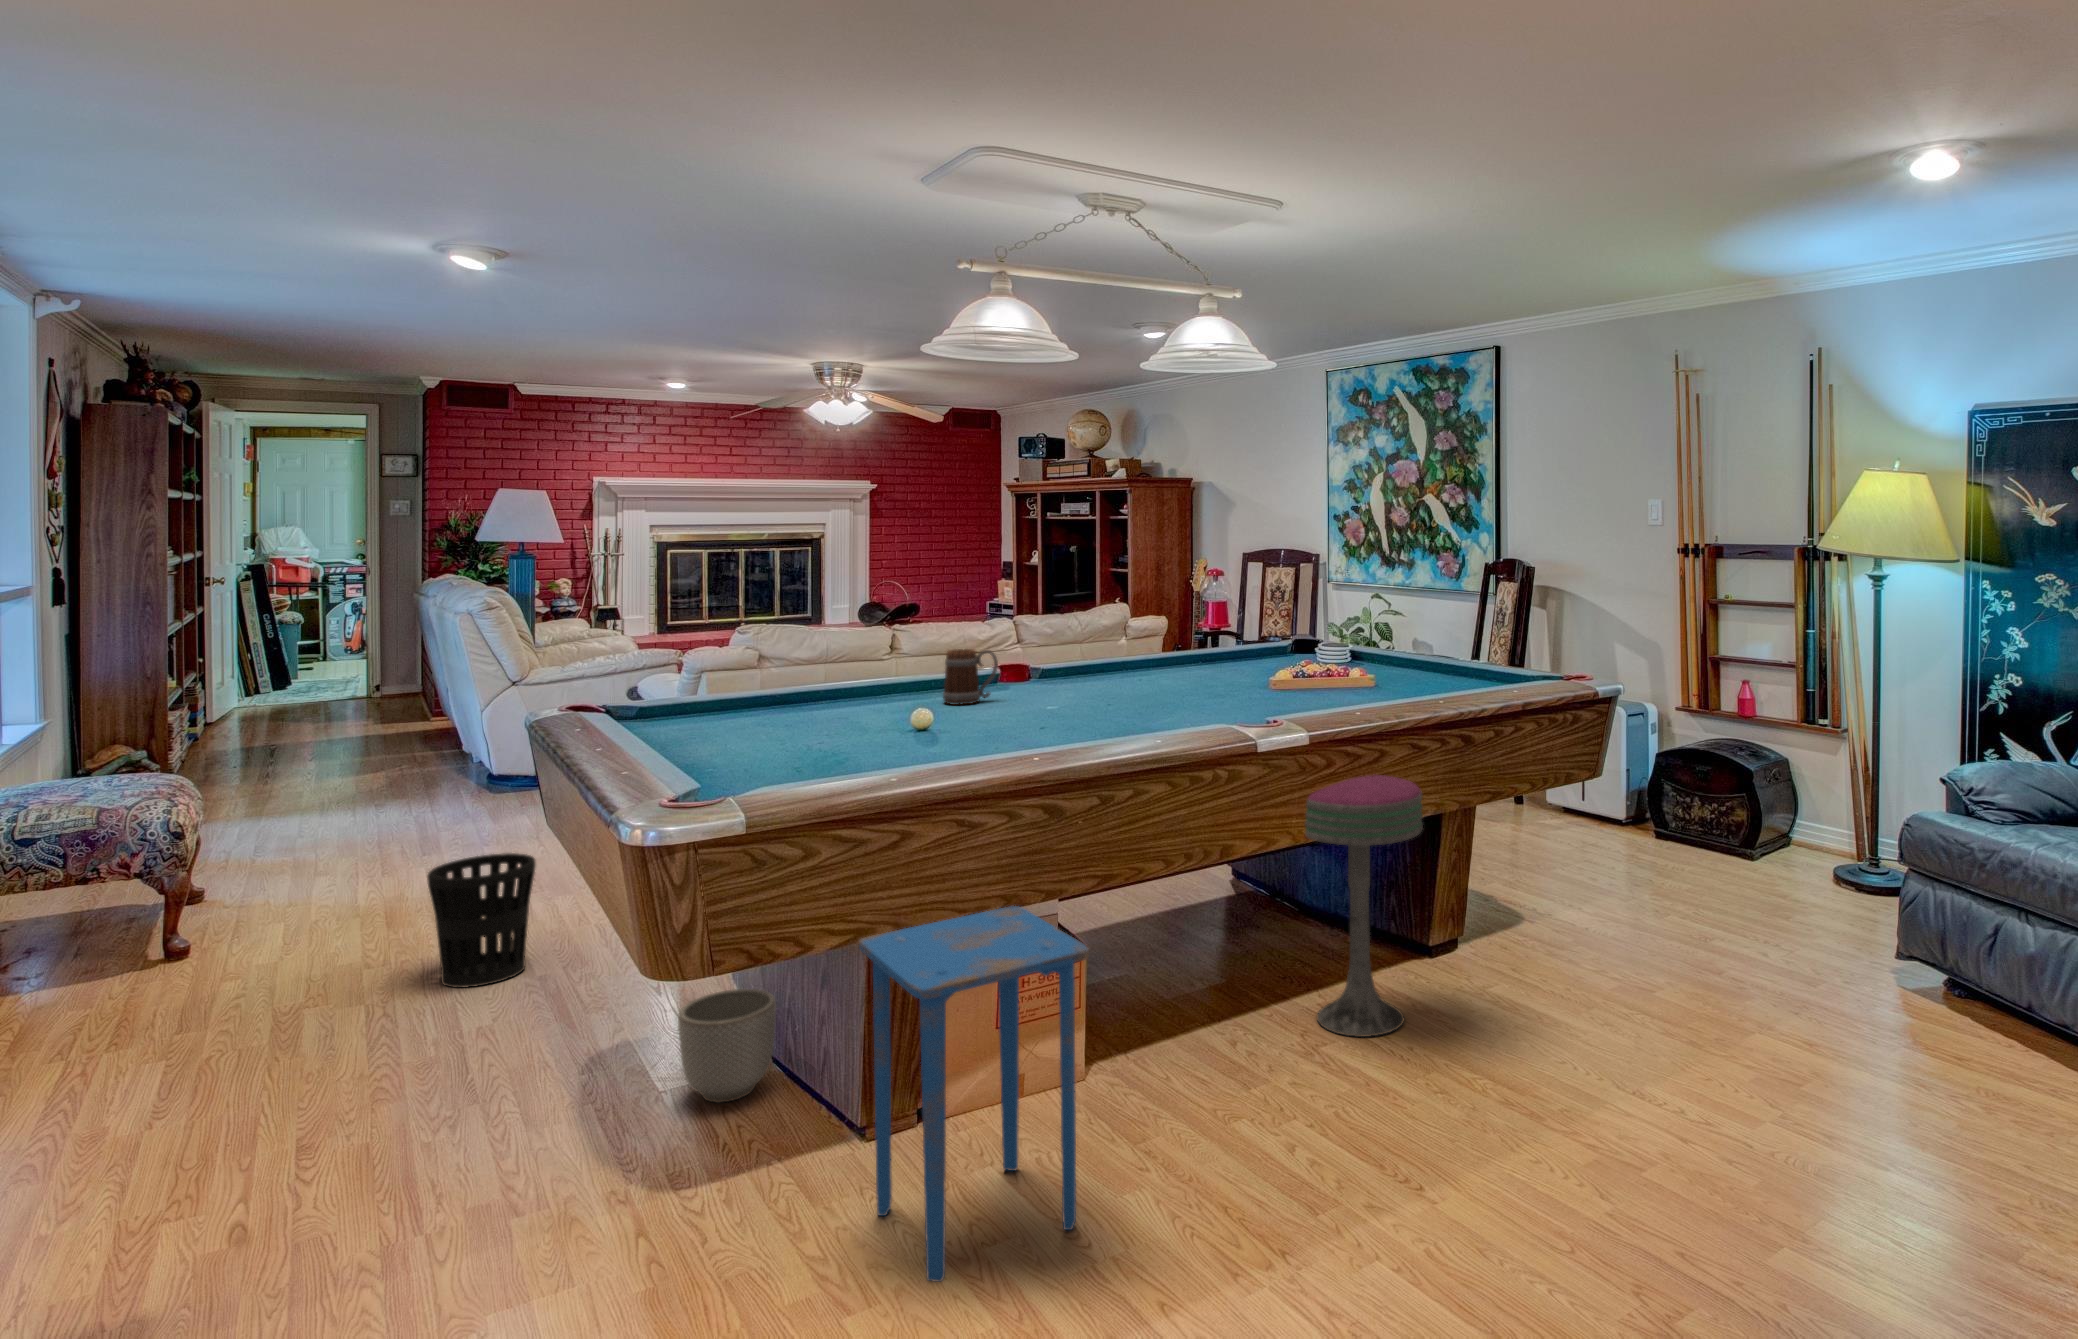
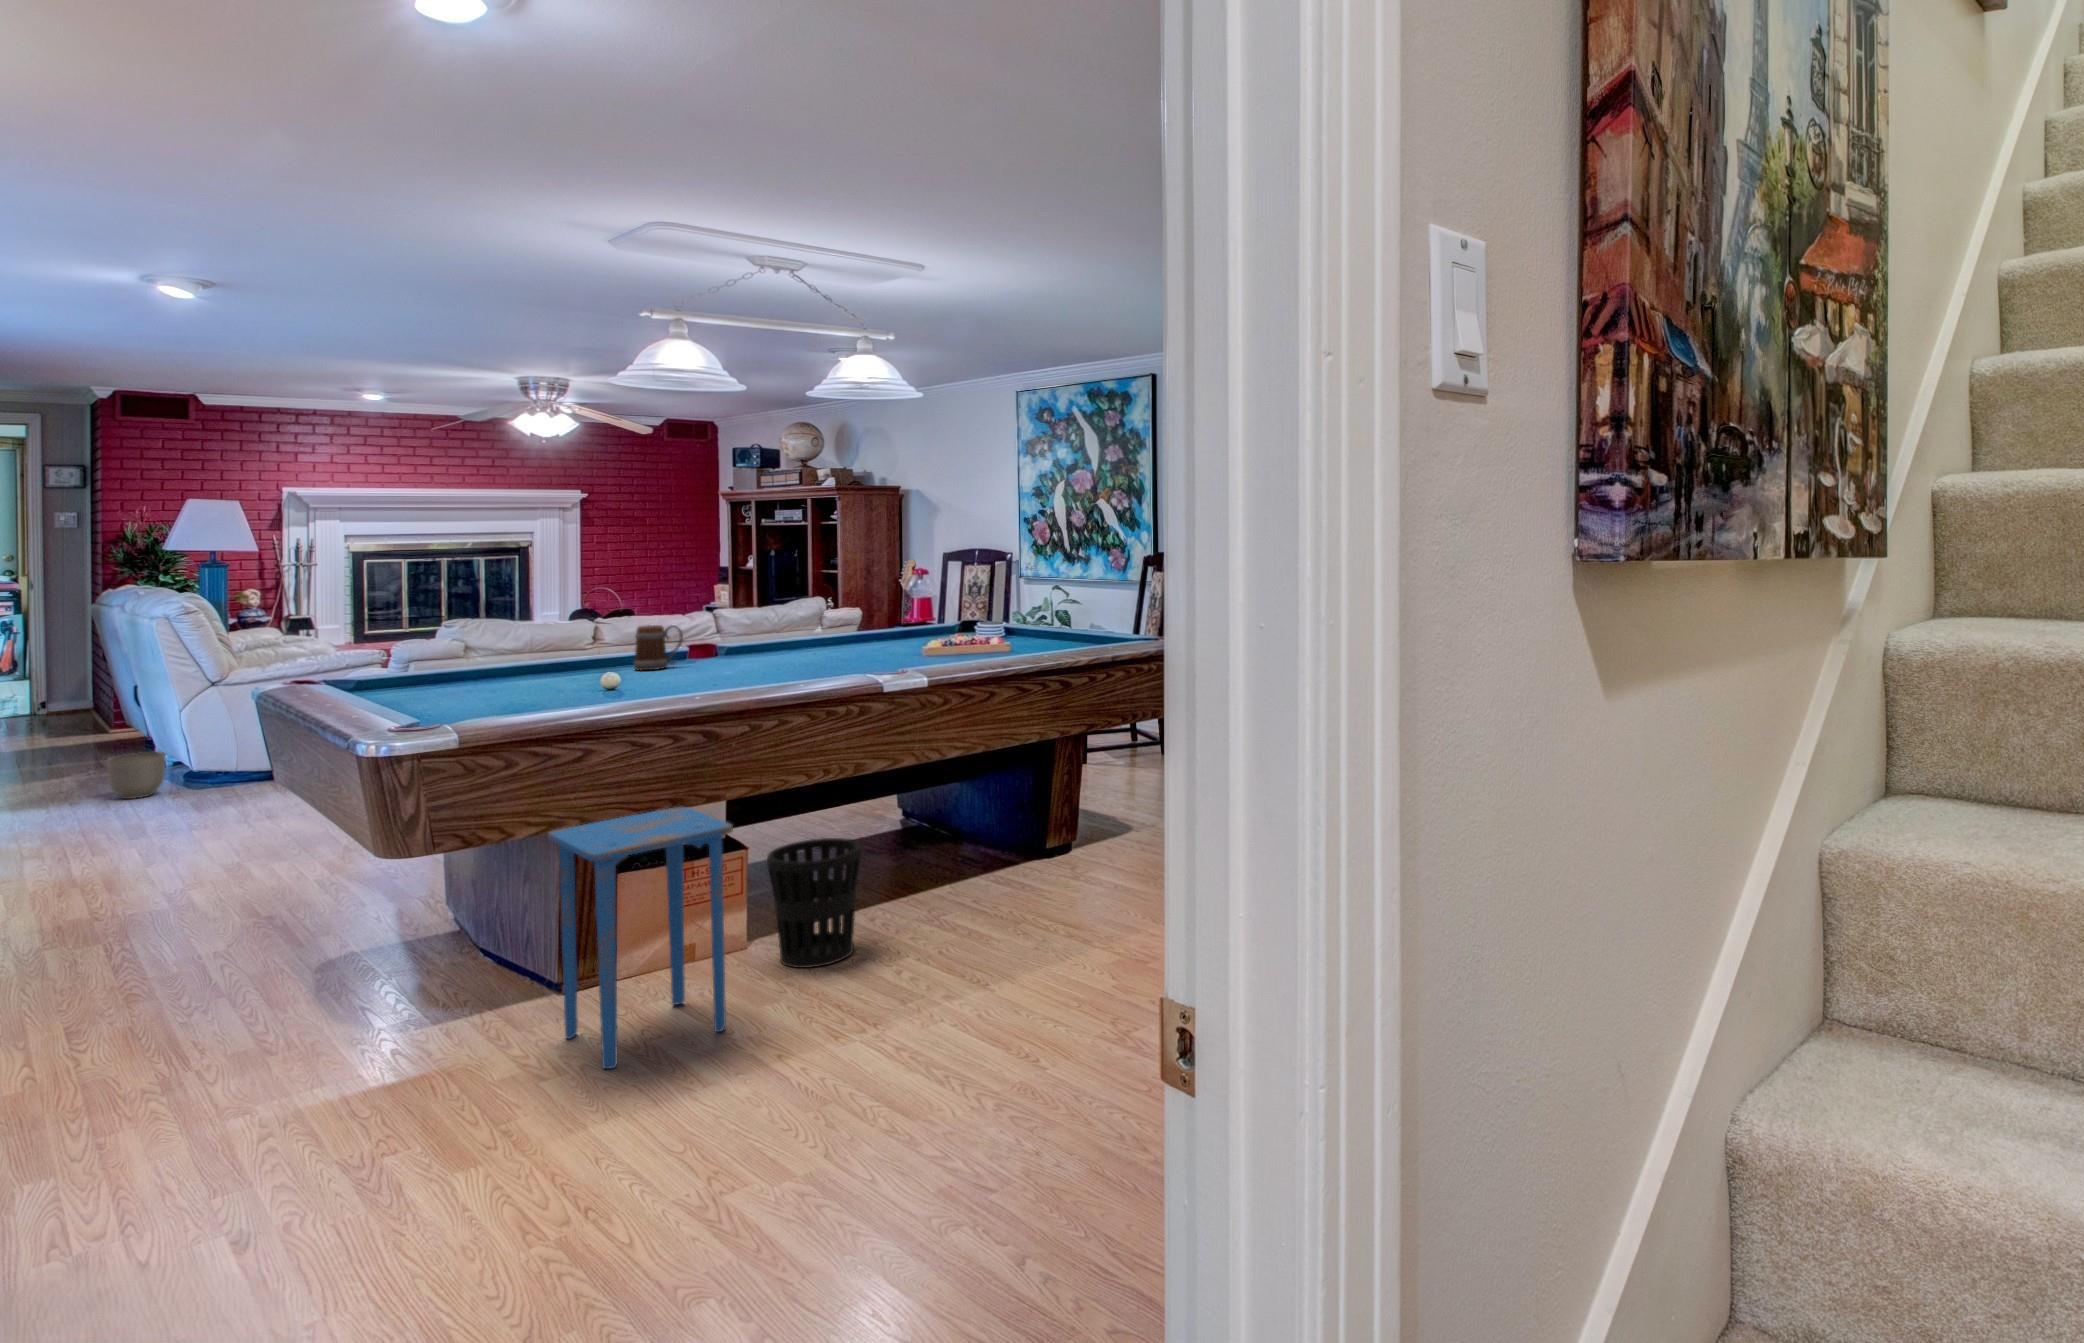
bar stool: present [1305,775,1423,1037] -> none [926,711,1027,907]
wastebasket: present [428,853,536,988] -> present [767,838,861,968]
planter: present [678,989,776,1102] -> present [107,752,166,799]

